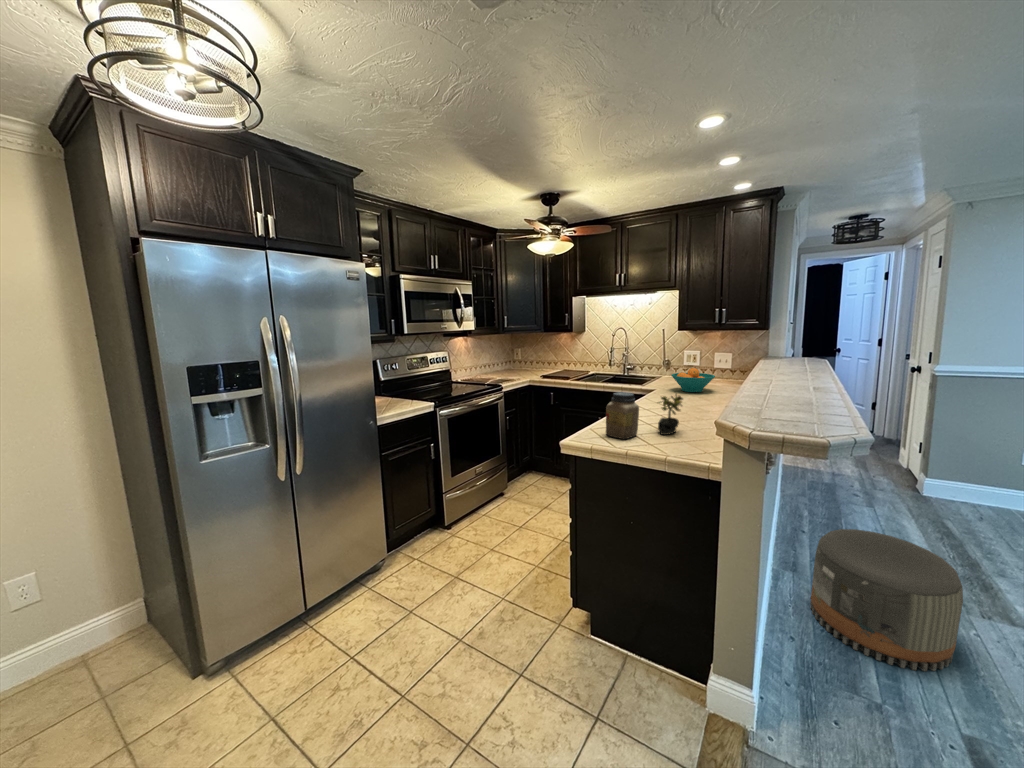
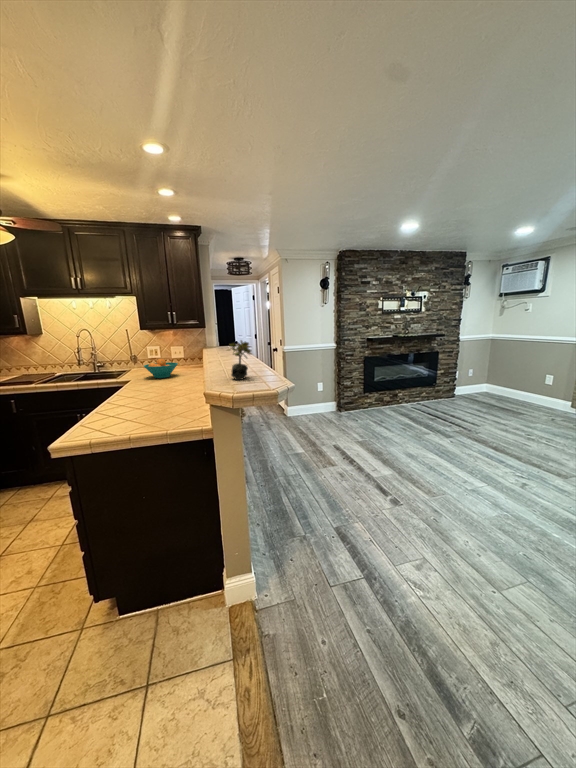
jar: present [606,392,639,439] -> none [96,382,132,427]
succulent plant: present [658,395,683,435] -> present [228,341,251,380]
pouf: present [810,529,963,671] -> none [259,441,321,512]

